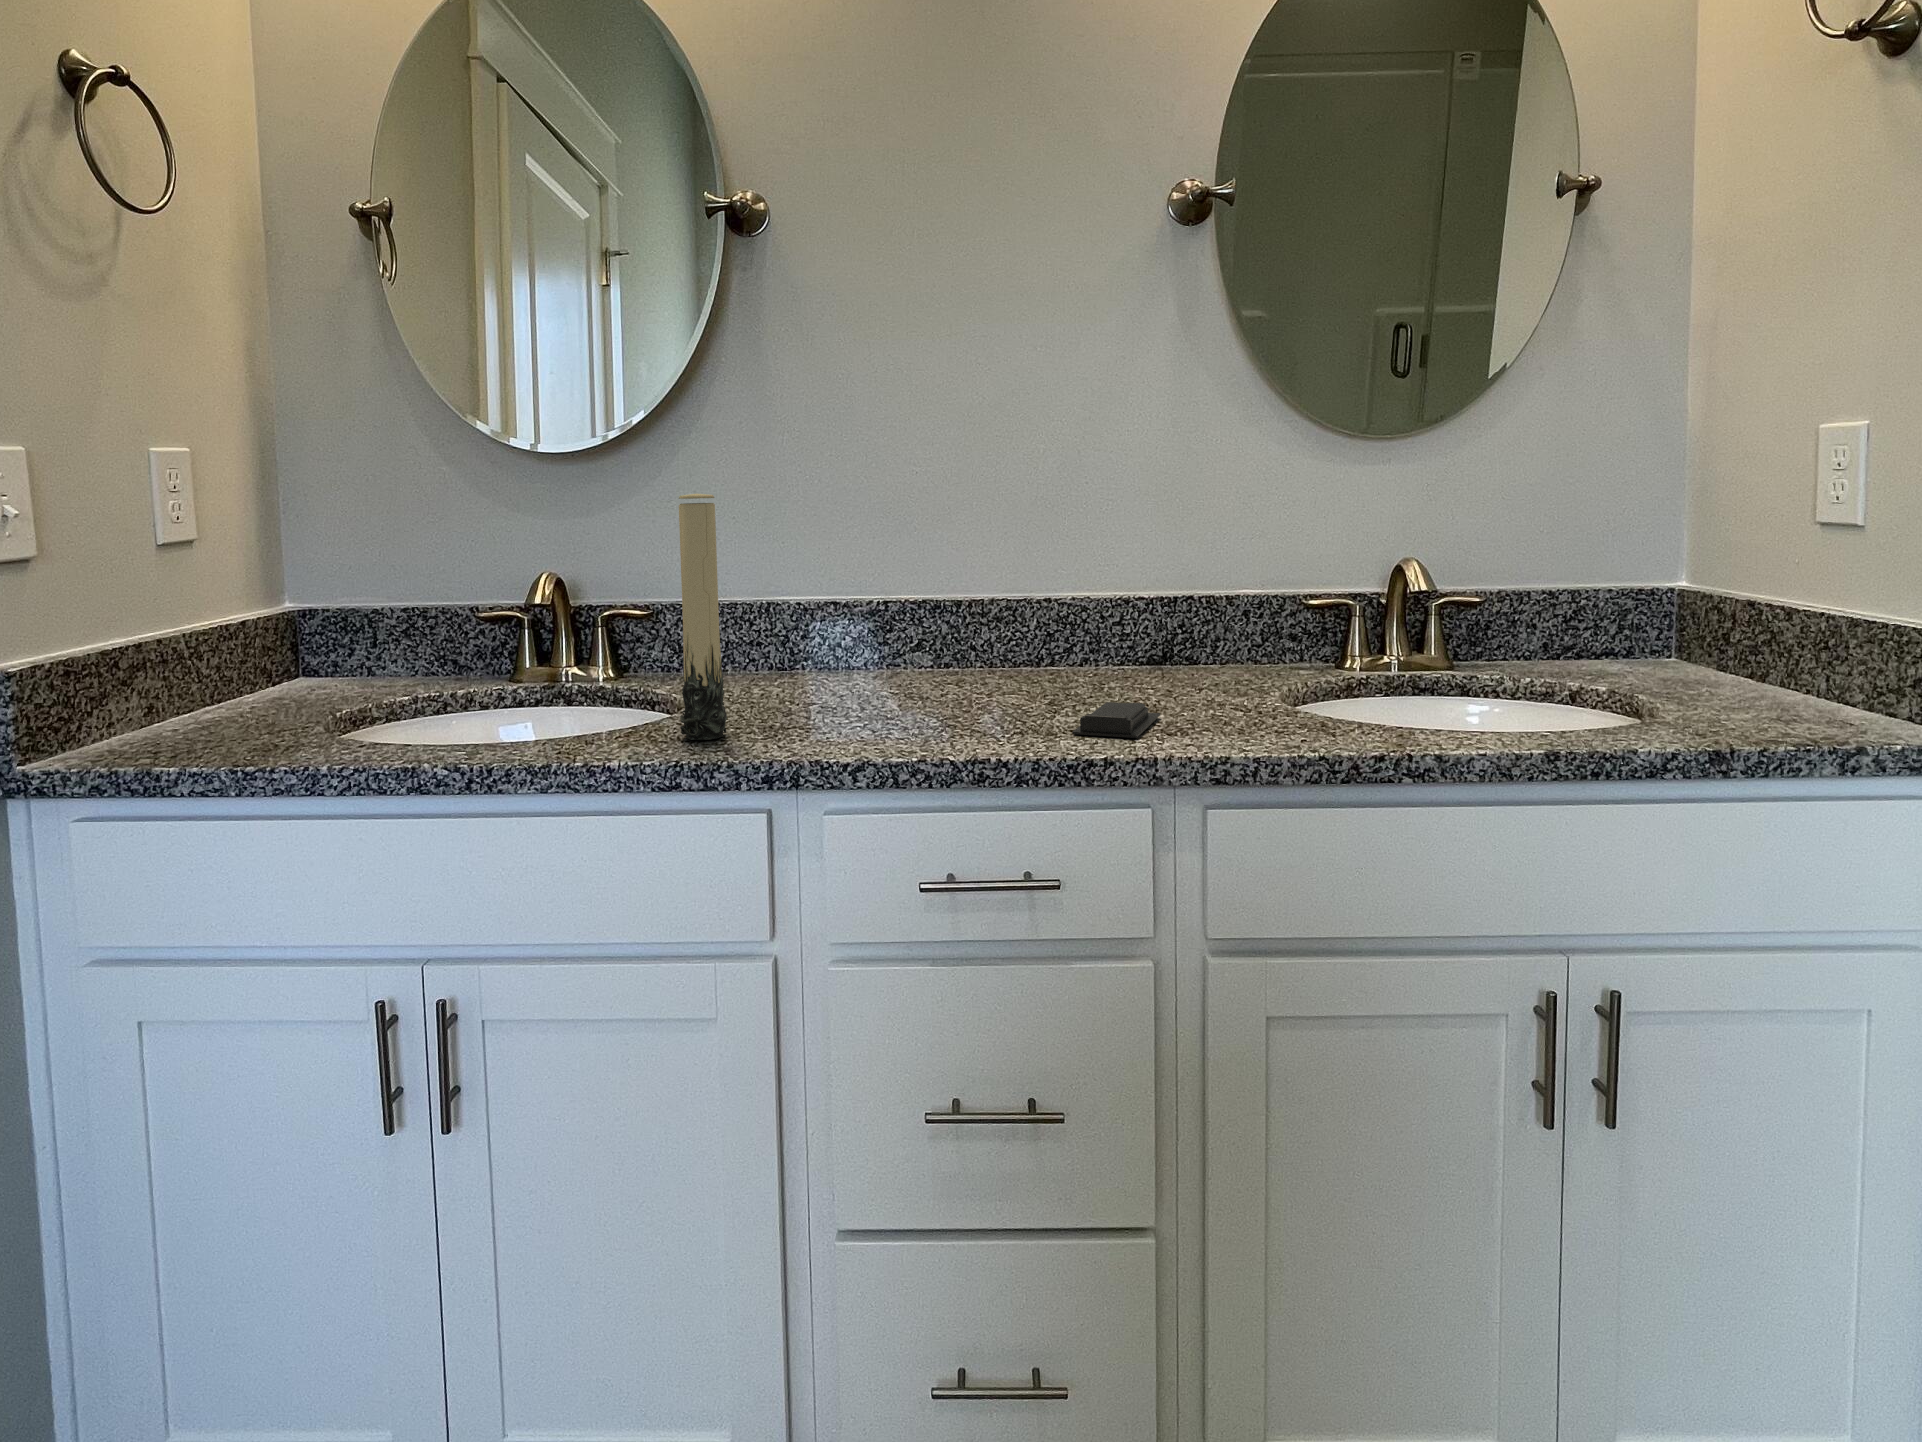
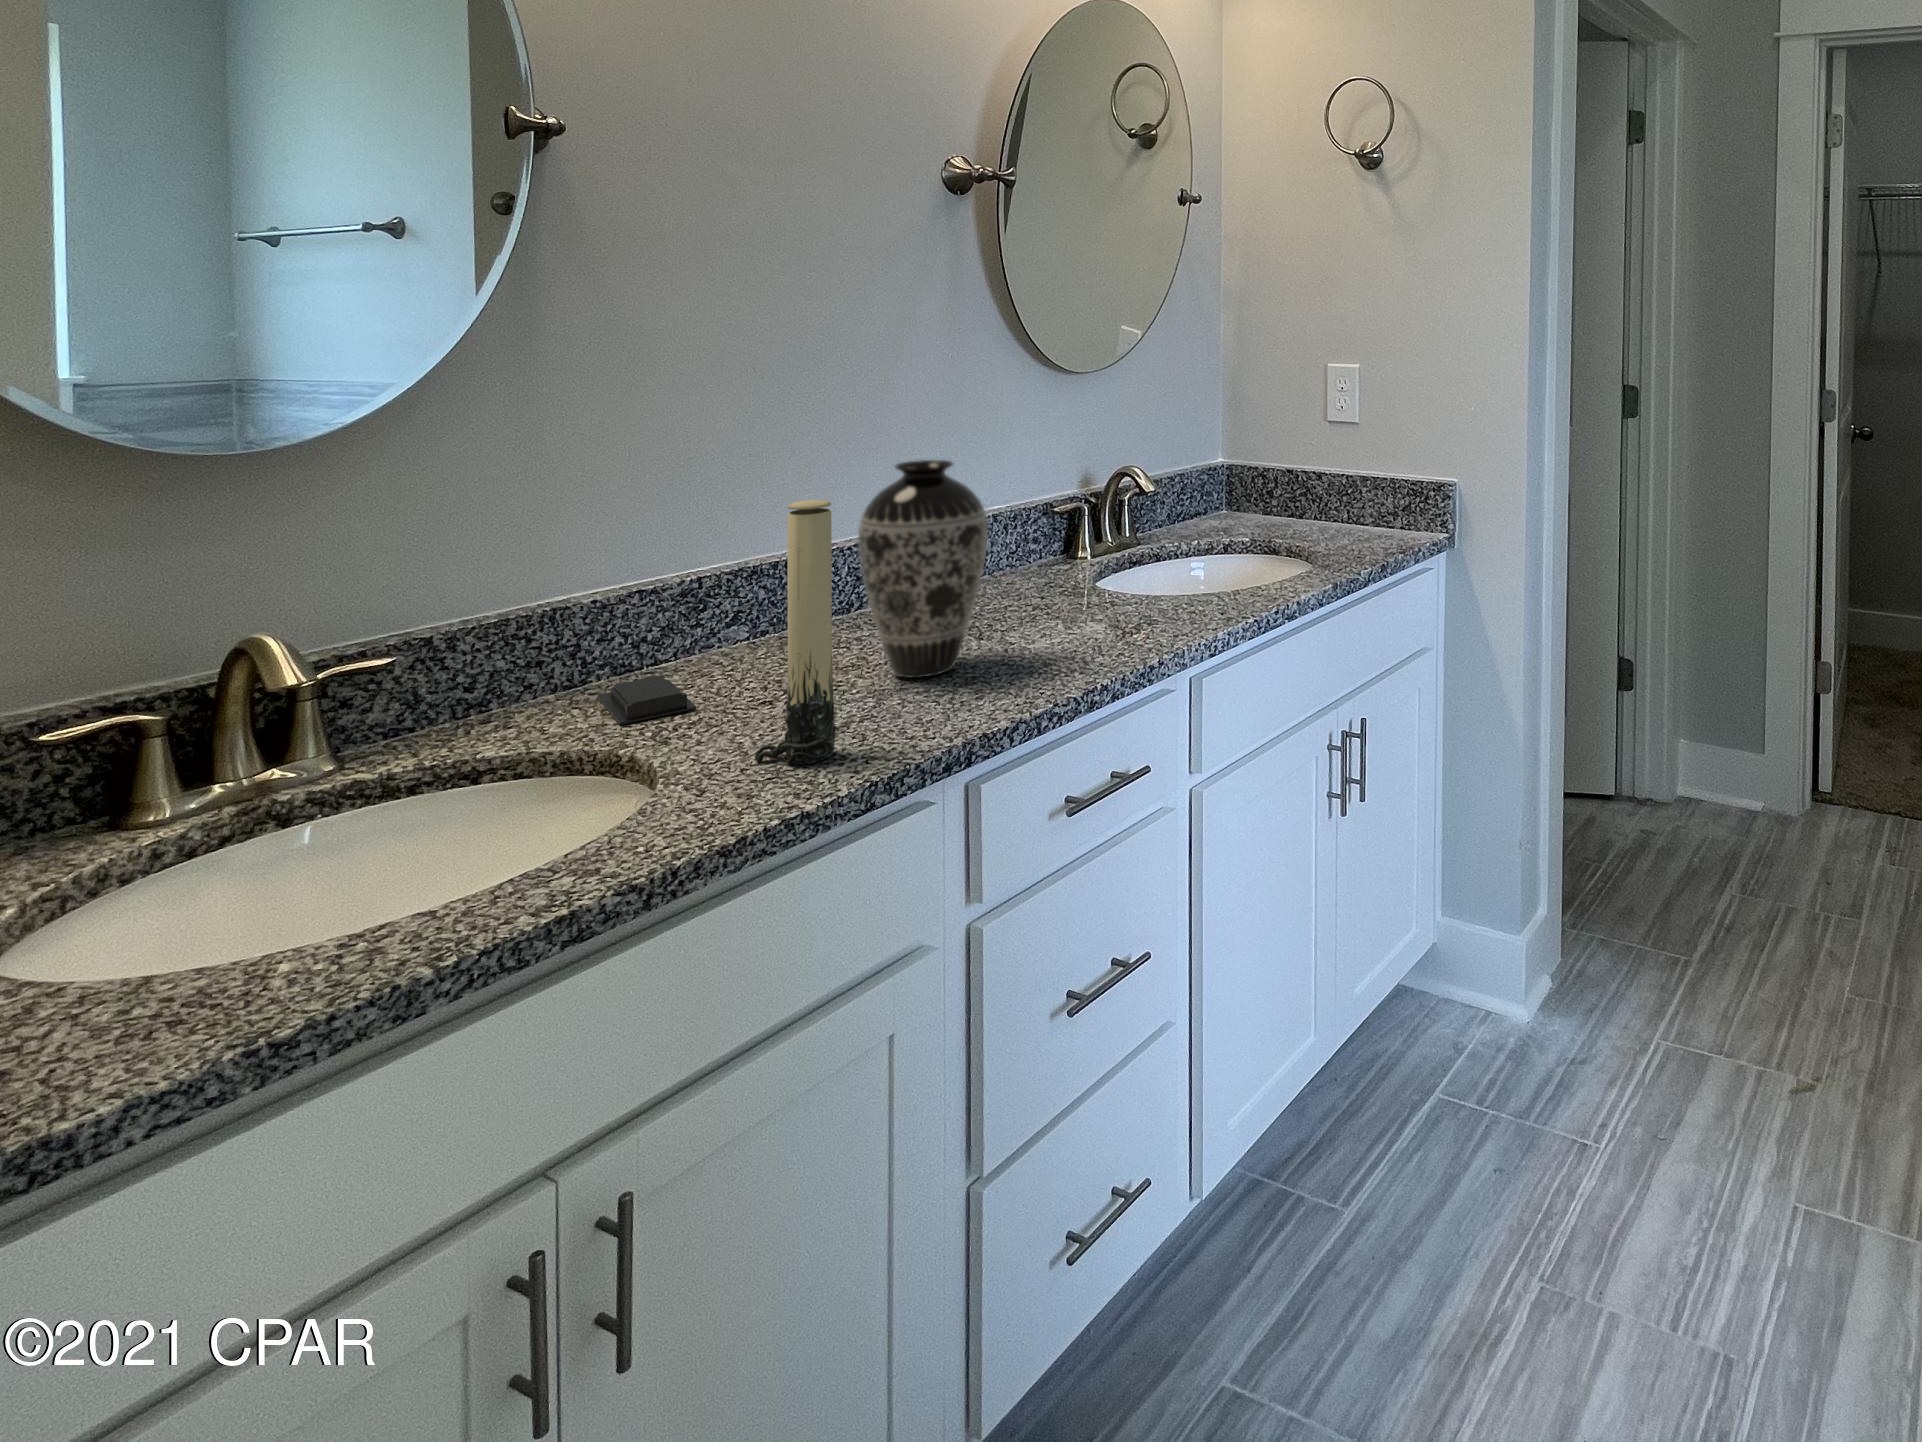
decorative vase: none [872,490,996,717] -> present [858,460,988,678]
soap bar: present [1072,702,1160,738] -> present [597,676,696,725]

